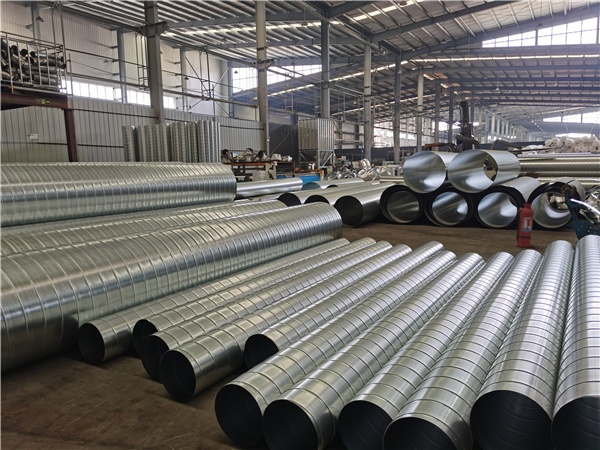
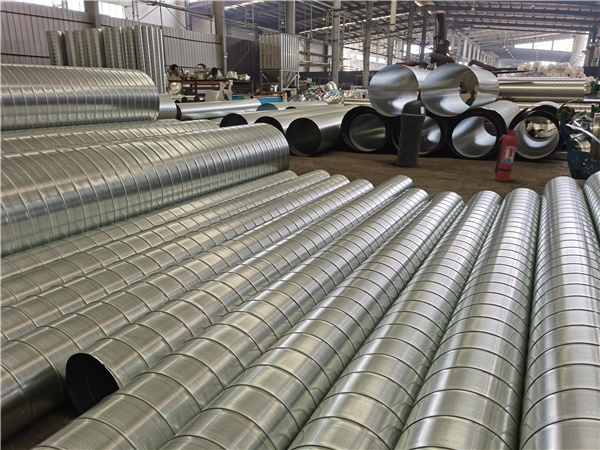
trash can: none [430,180,453,236] -> present [396,100,426,167]

